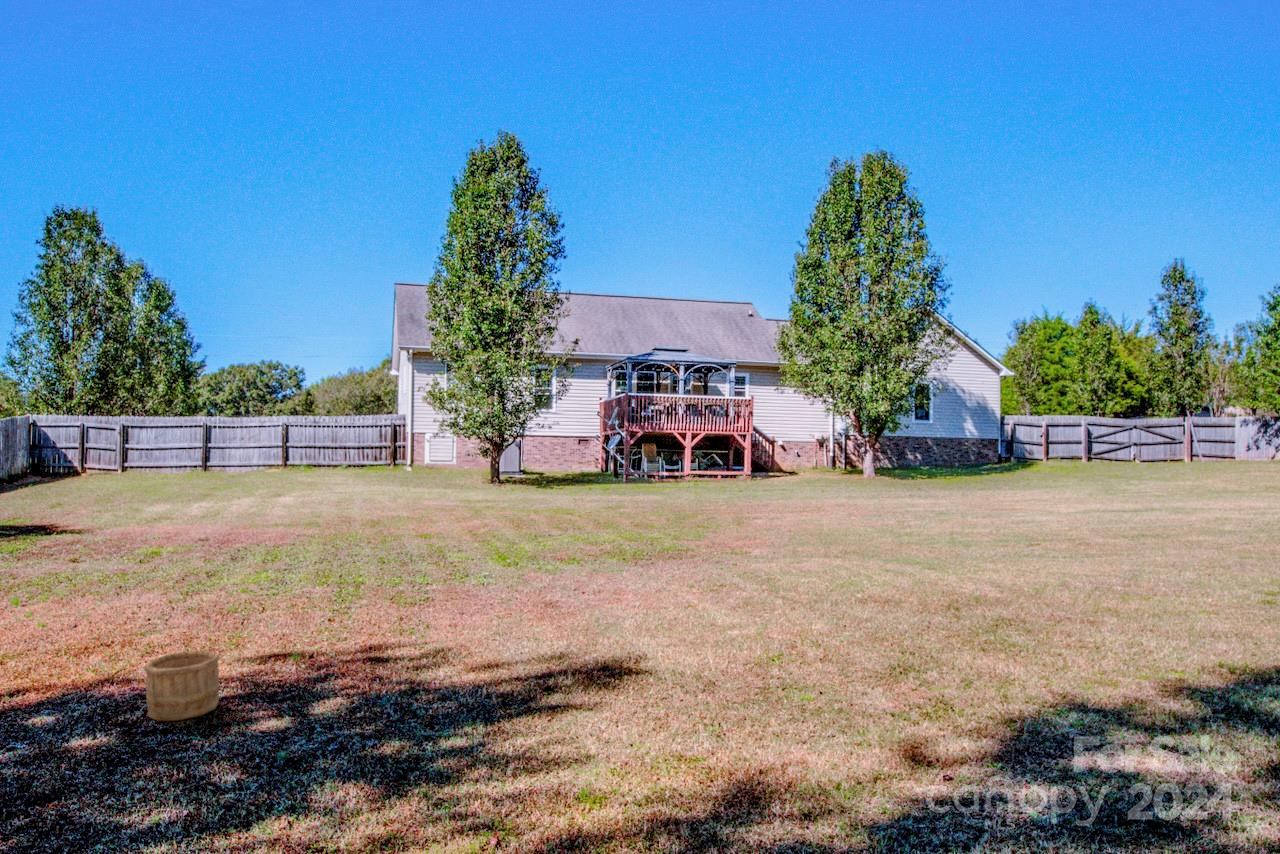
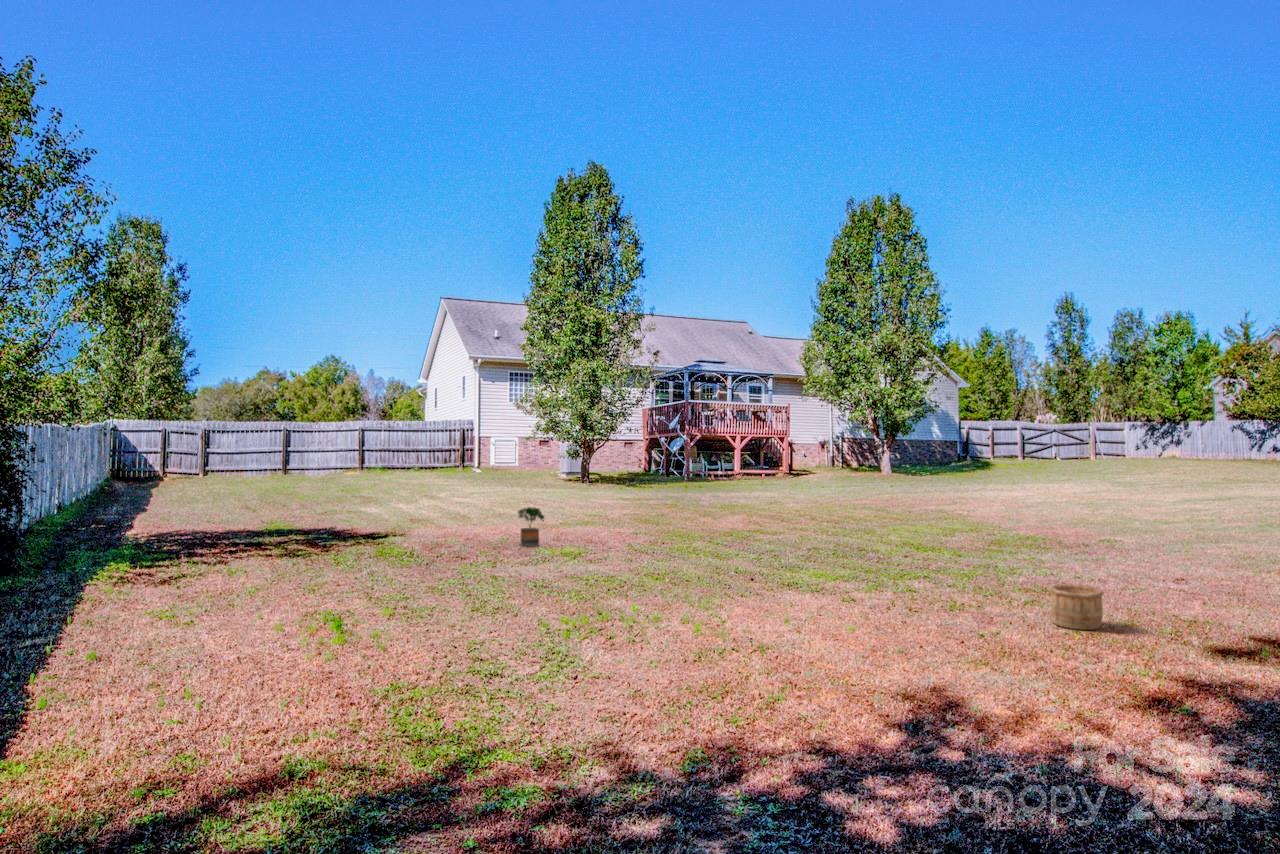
potted tree: none [56,517,92,564] -> present [518,507,544,547]

